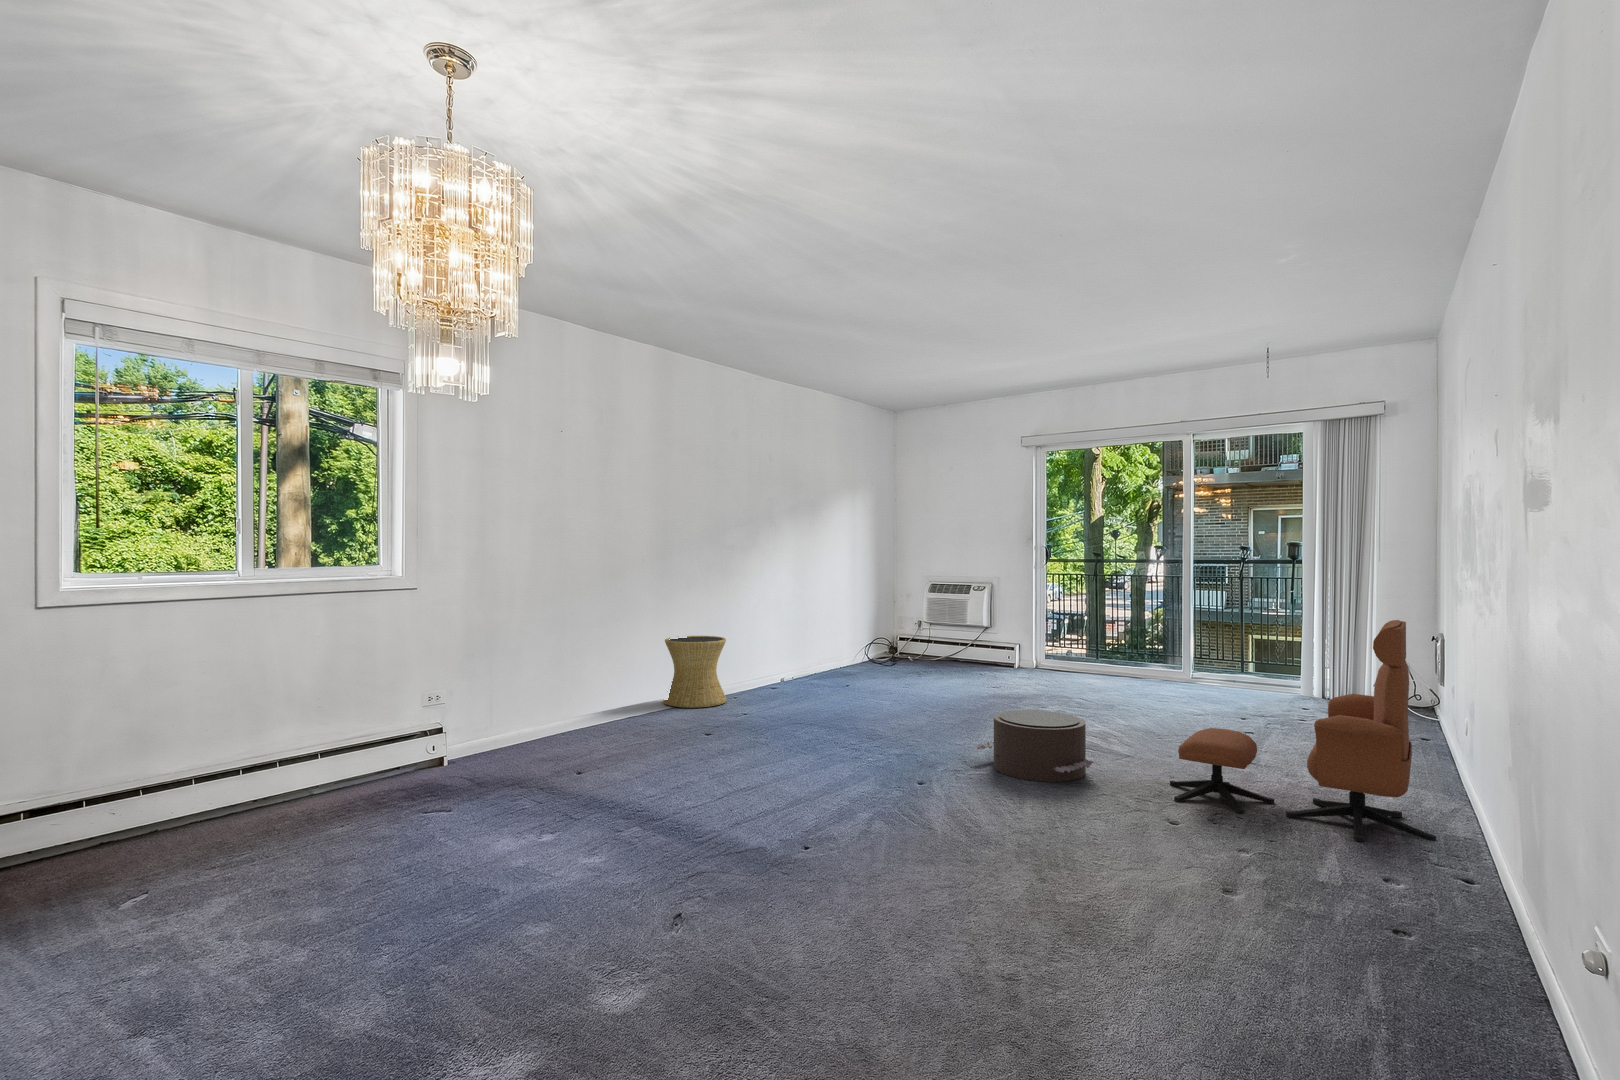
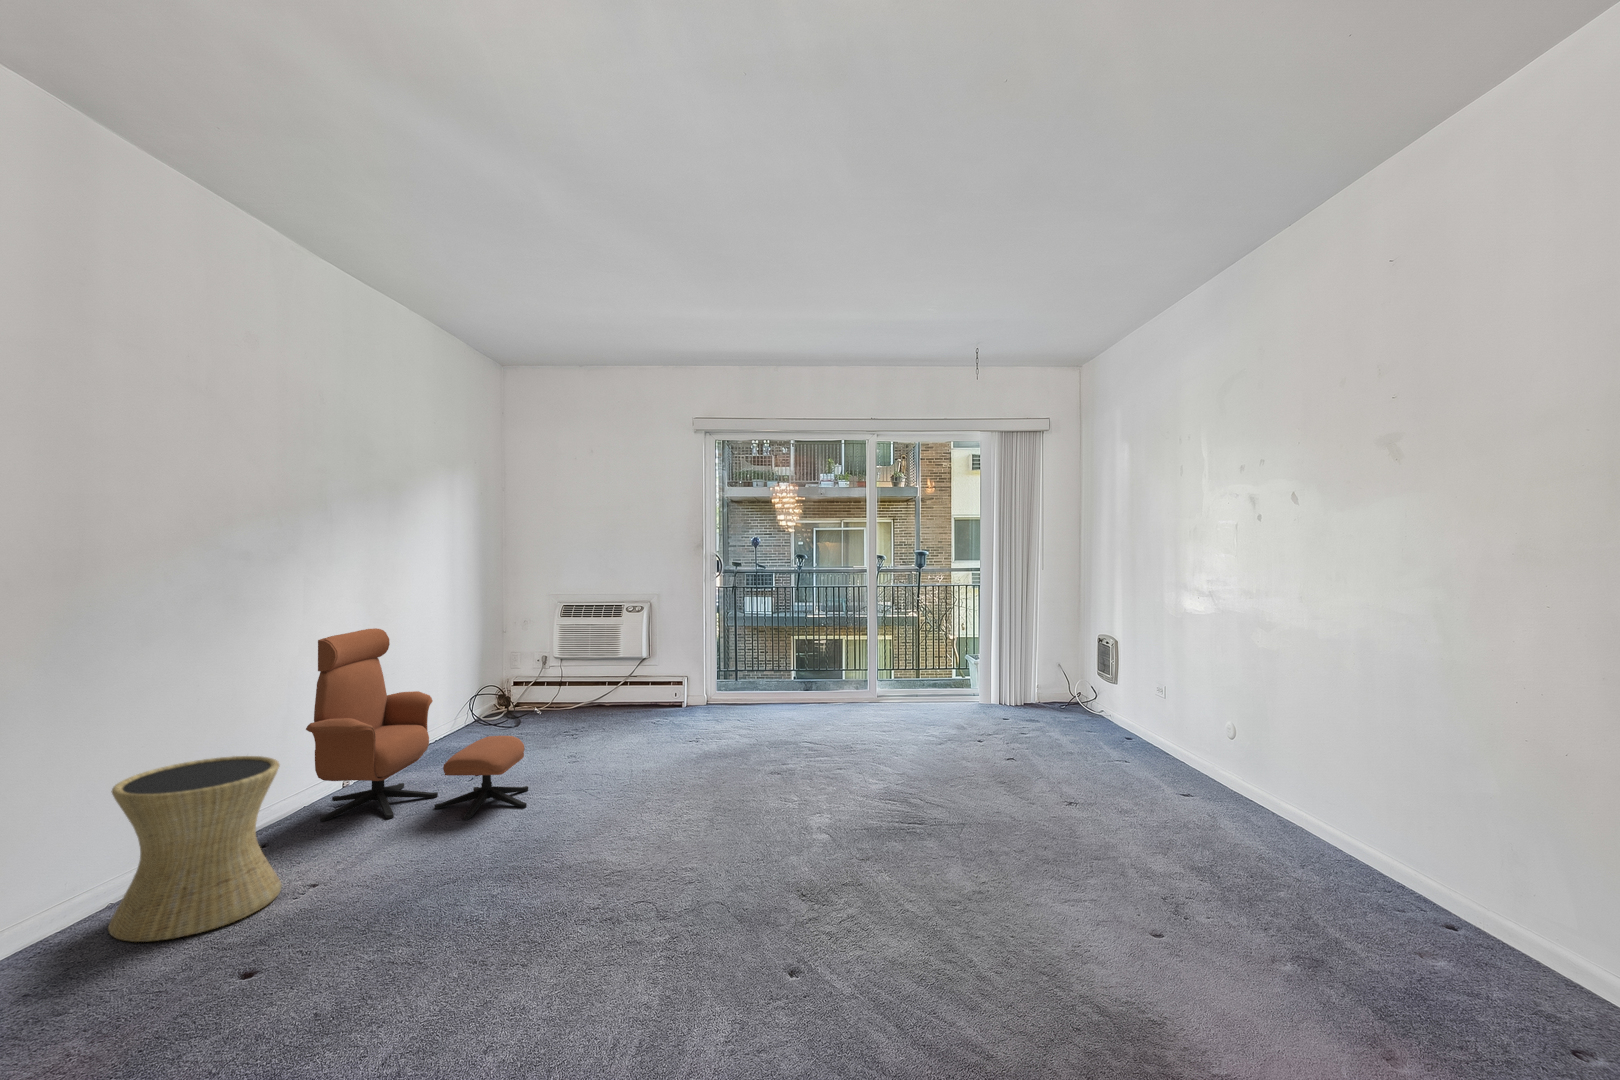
lounge chair: present [1170,620,1436,842] -> present [306,628,528,821]
pouf: present [975,710,1095,782] -> none [876,817,1059,956]

